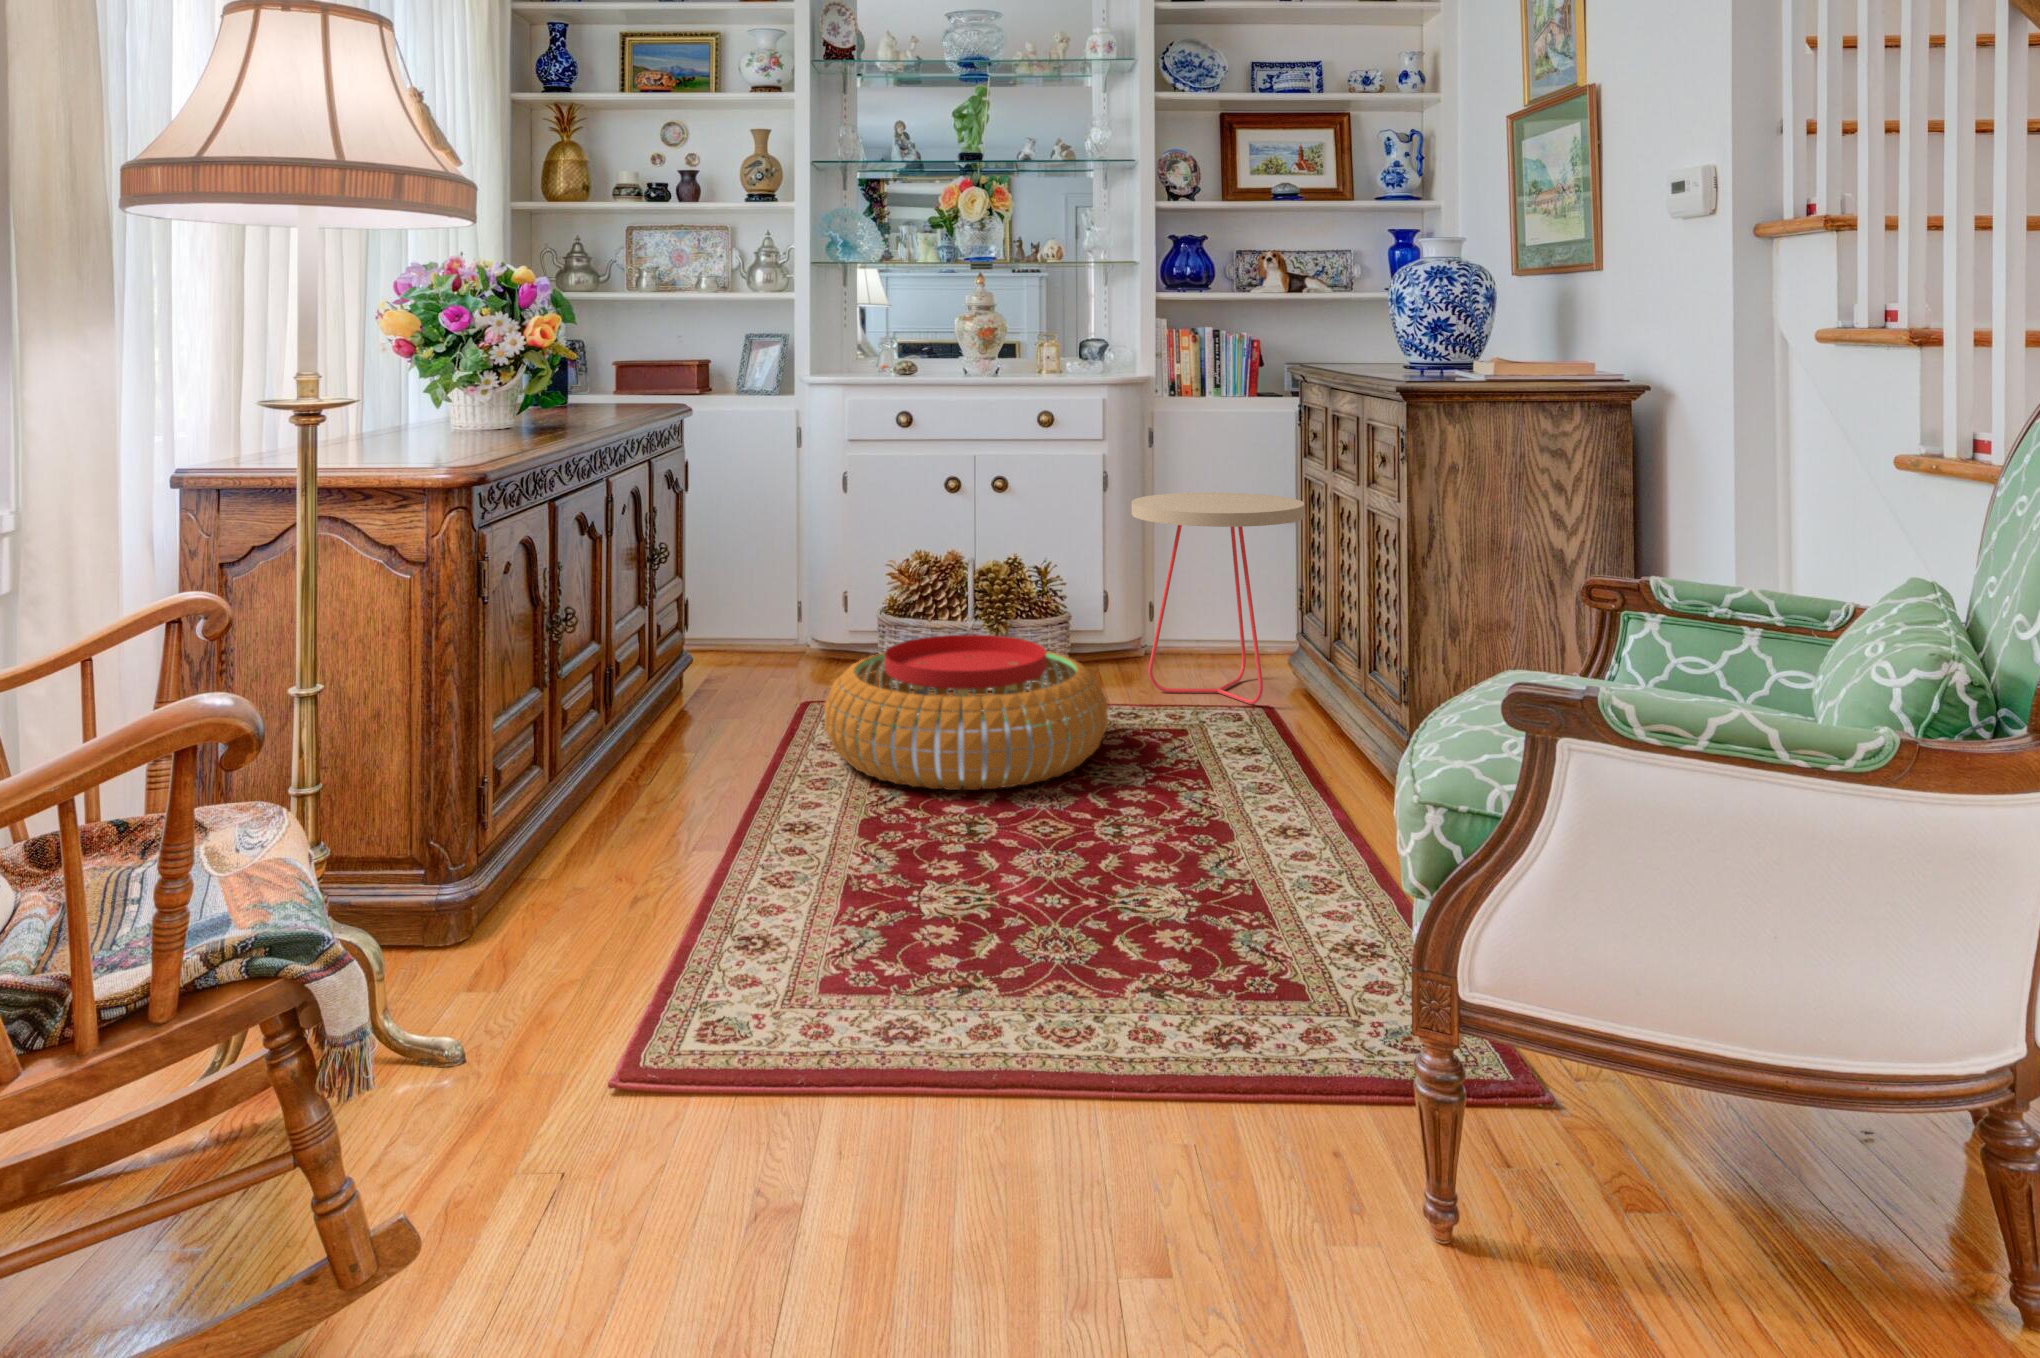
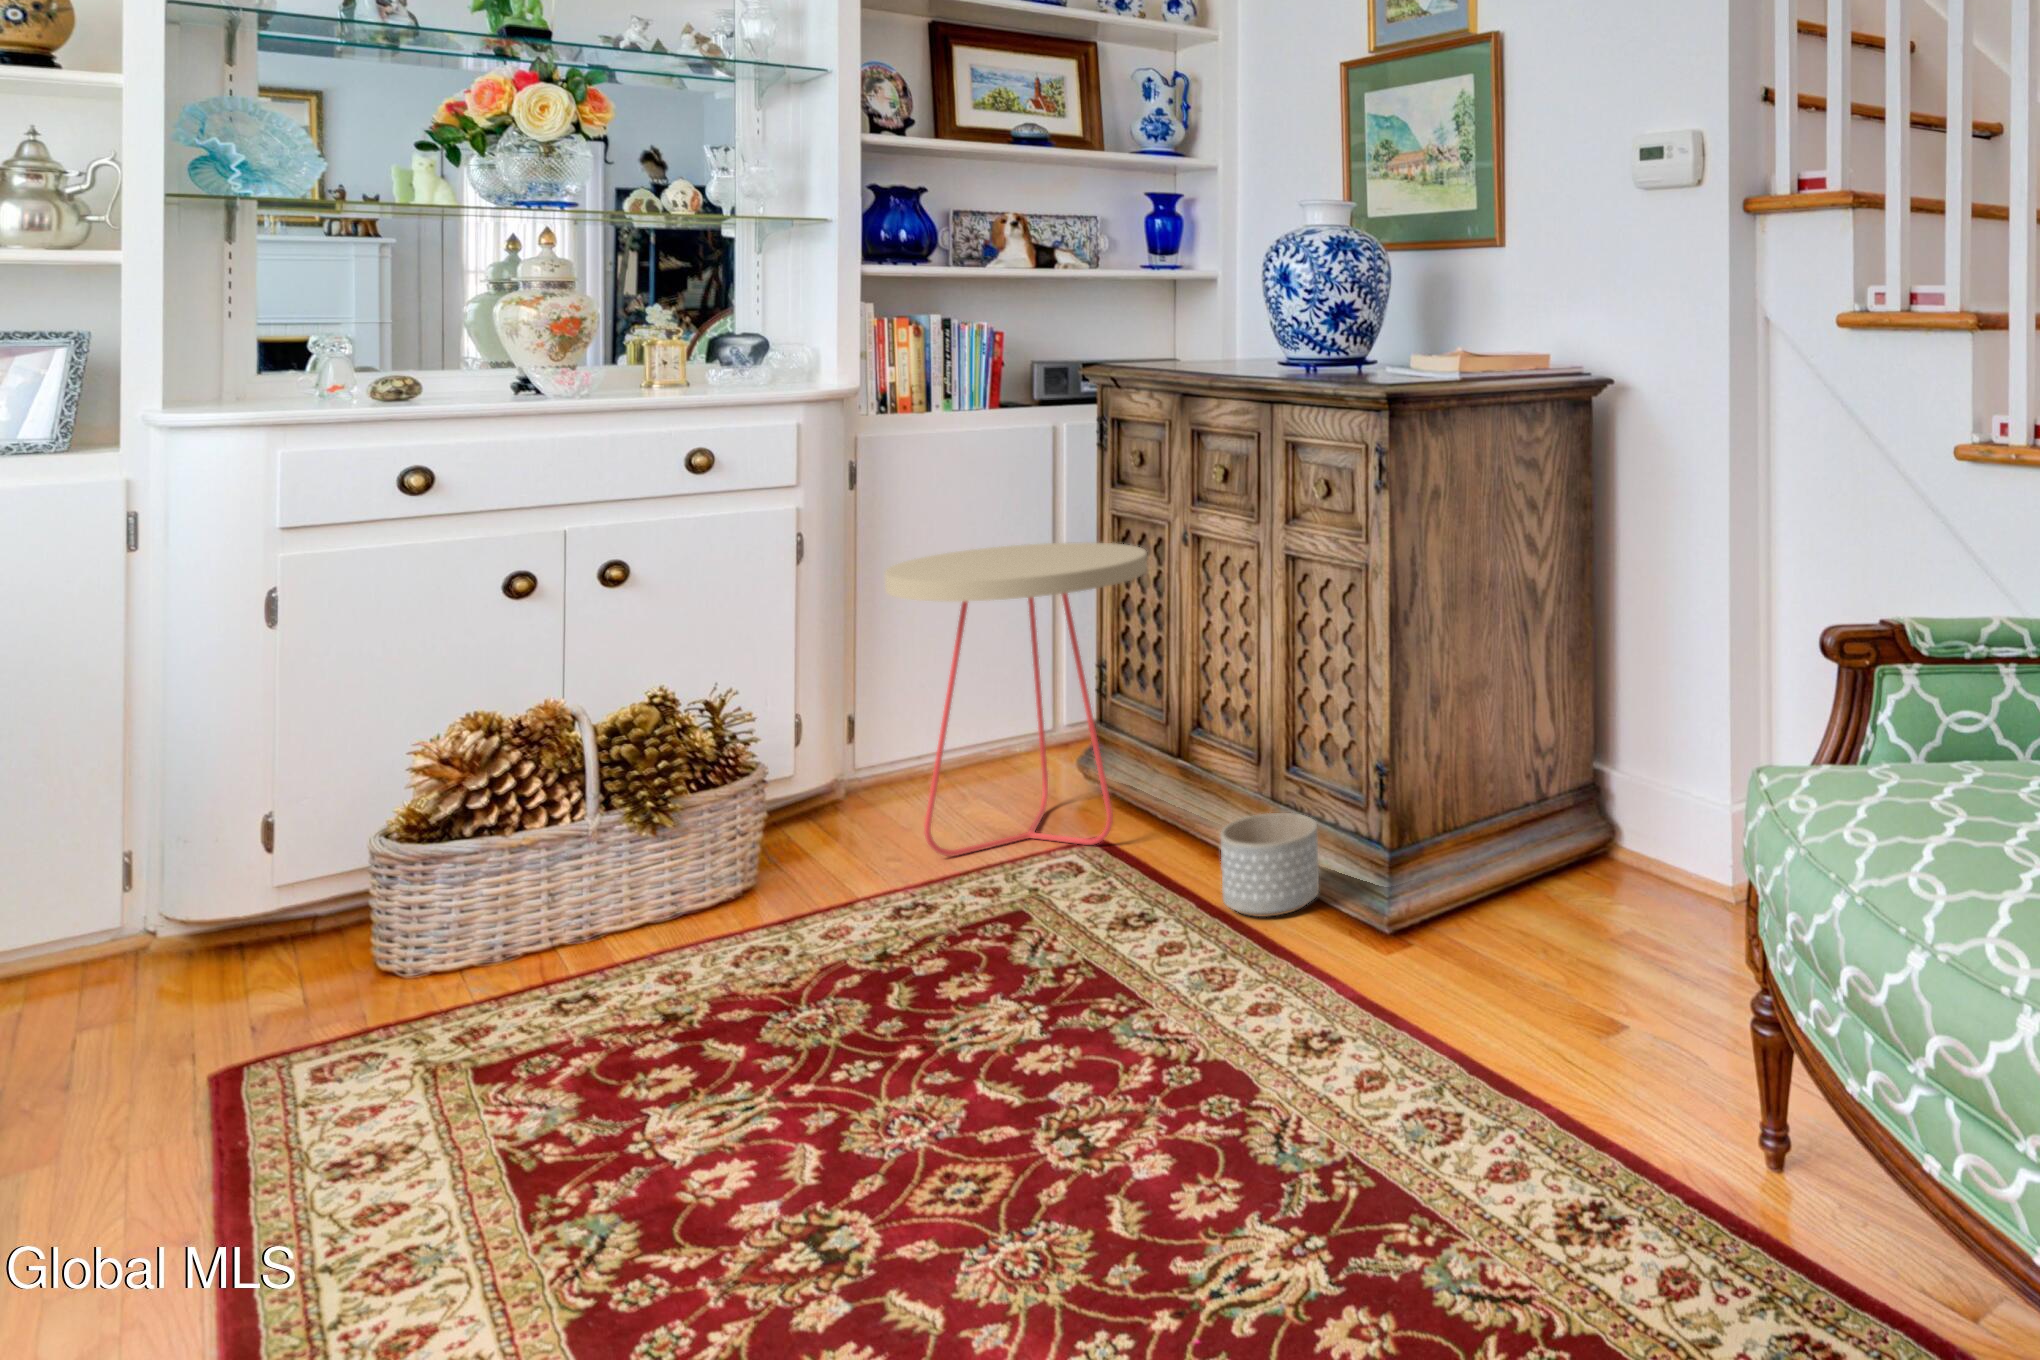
pouf: present [824,635,1108,790] -> none [351,835,963,1203]
planter: none [1294,698,1363,766] -> present [1220,813,1319,917]

